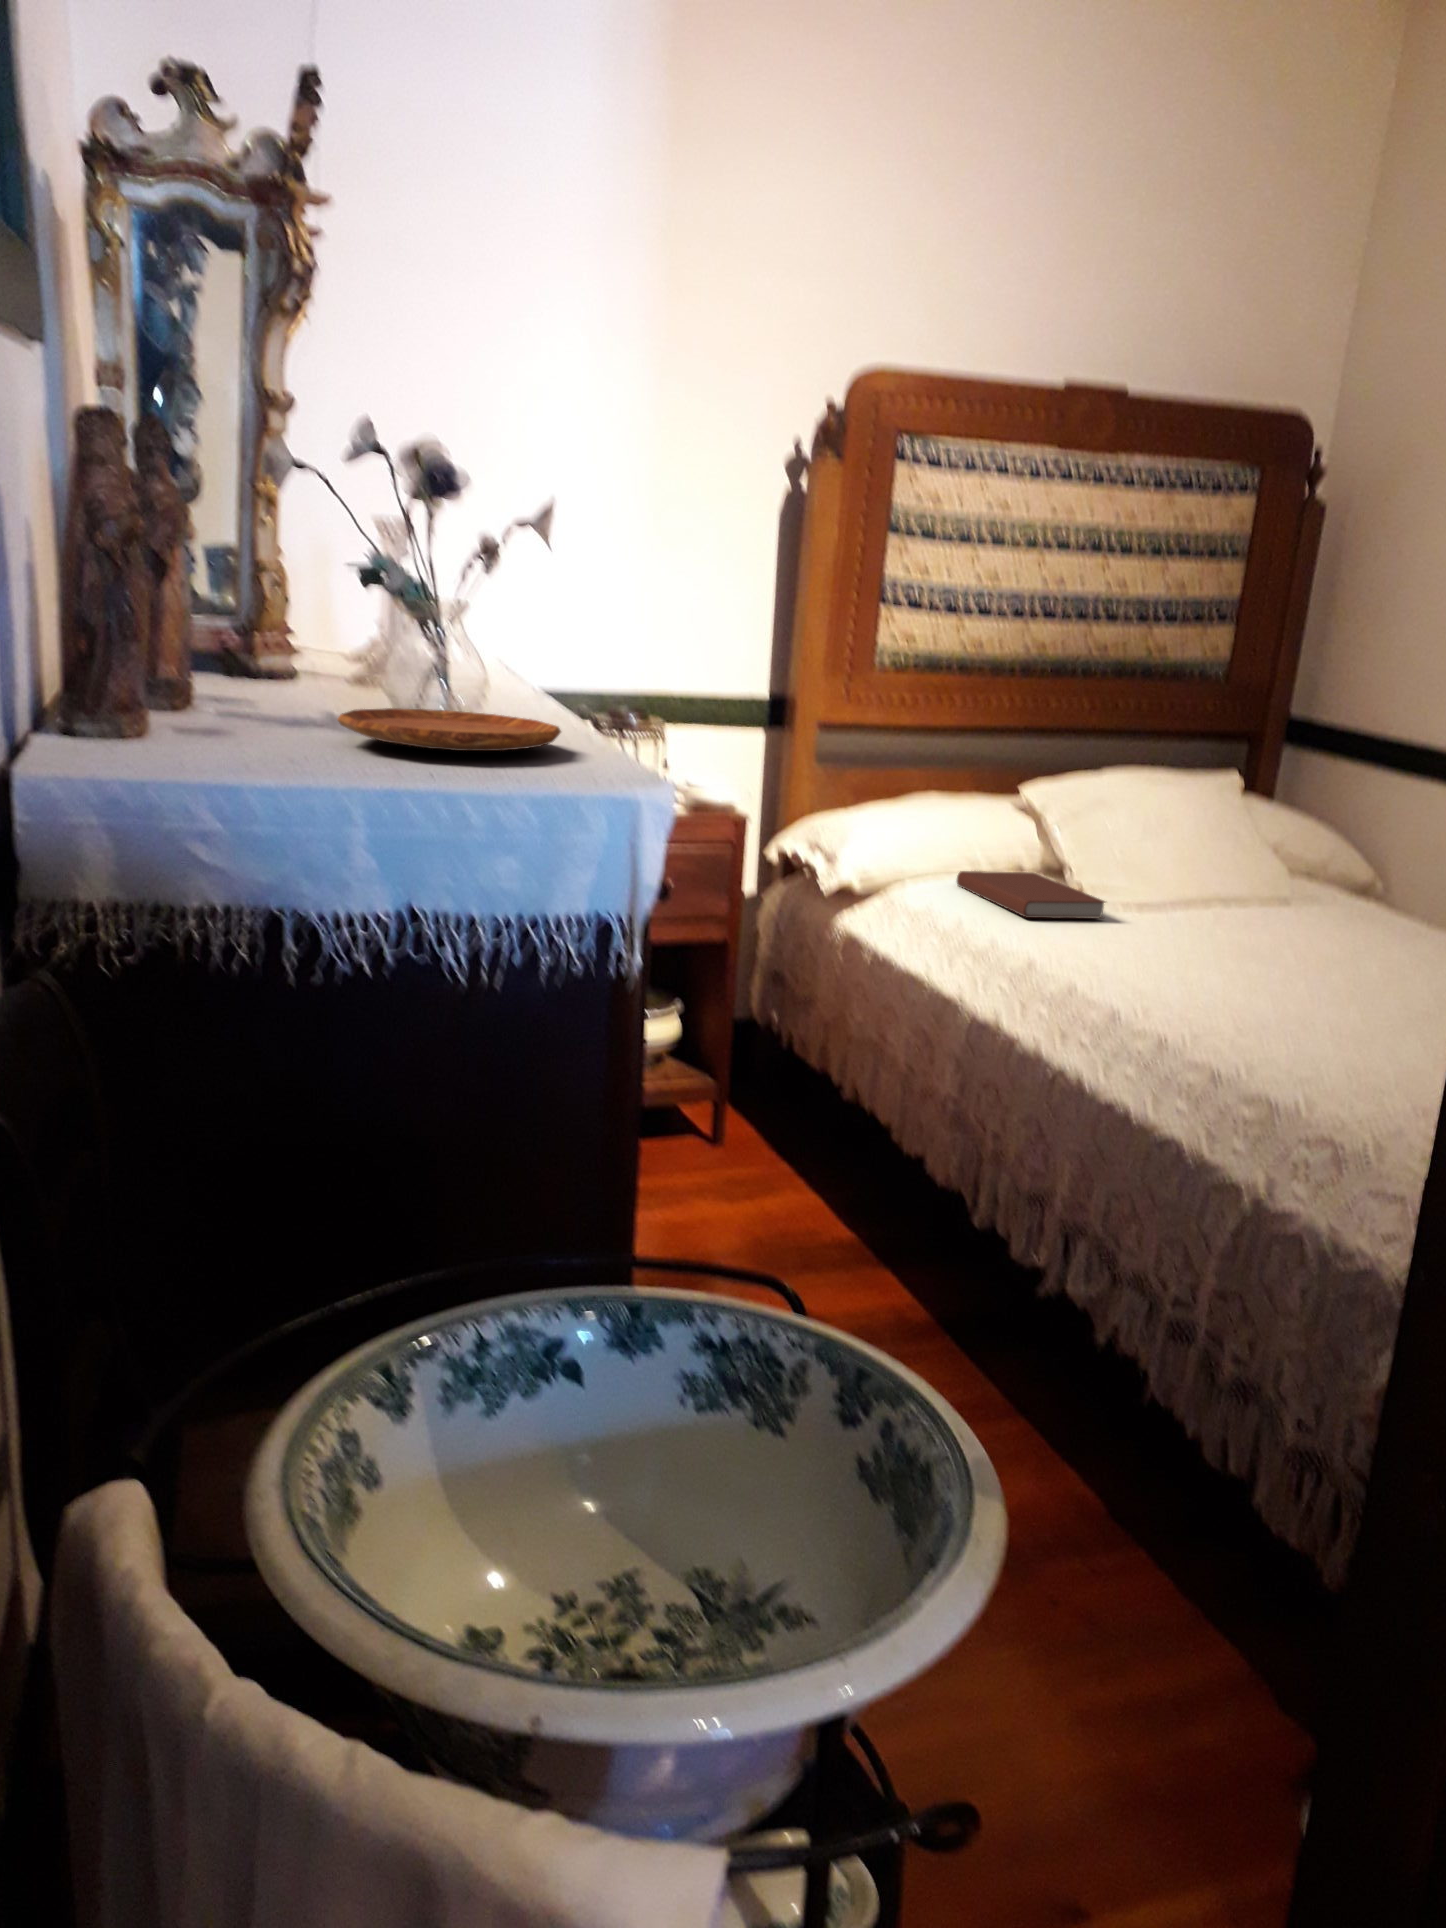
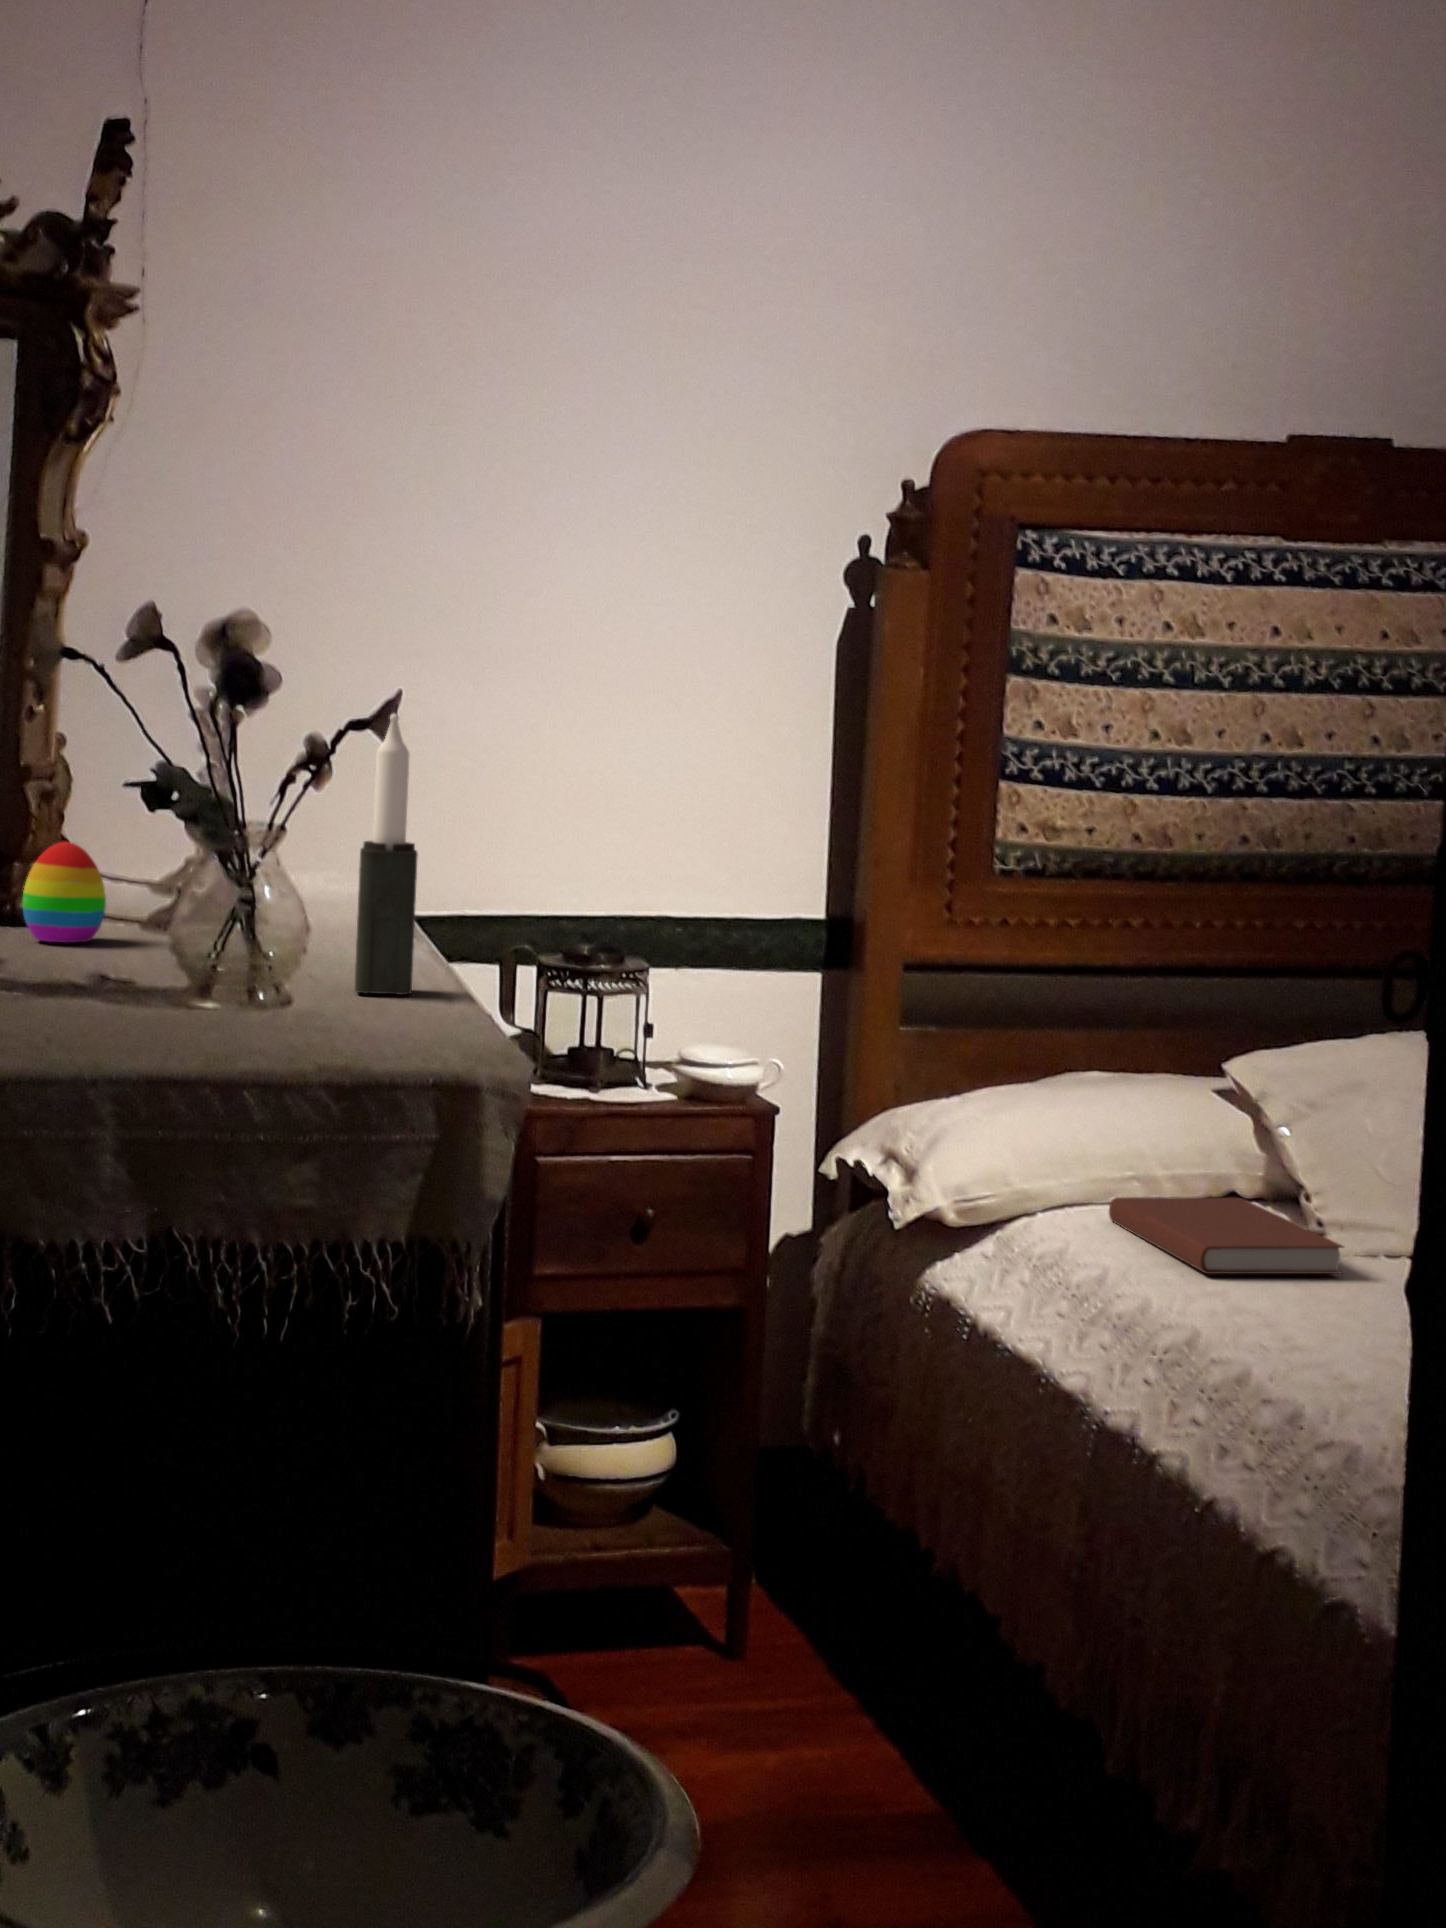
candle: none [513,527,557,728] -> present [354,714,418,995]
decorative egg: none [268,619,326,690] -> present [22,842,106,943]
tray: present [337,708,561,751] -> none [76,976,400,1038]

